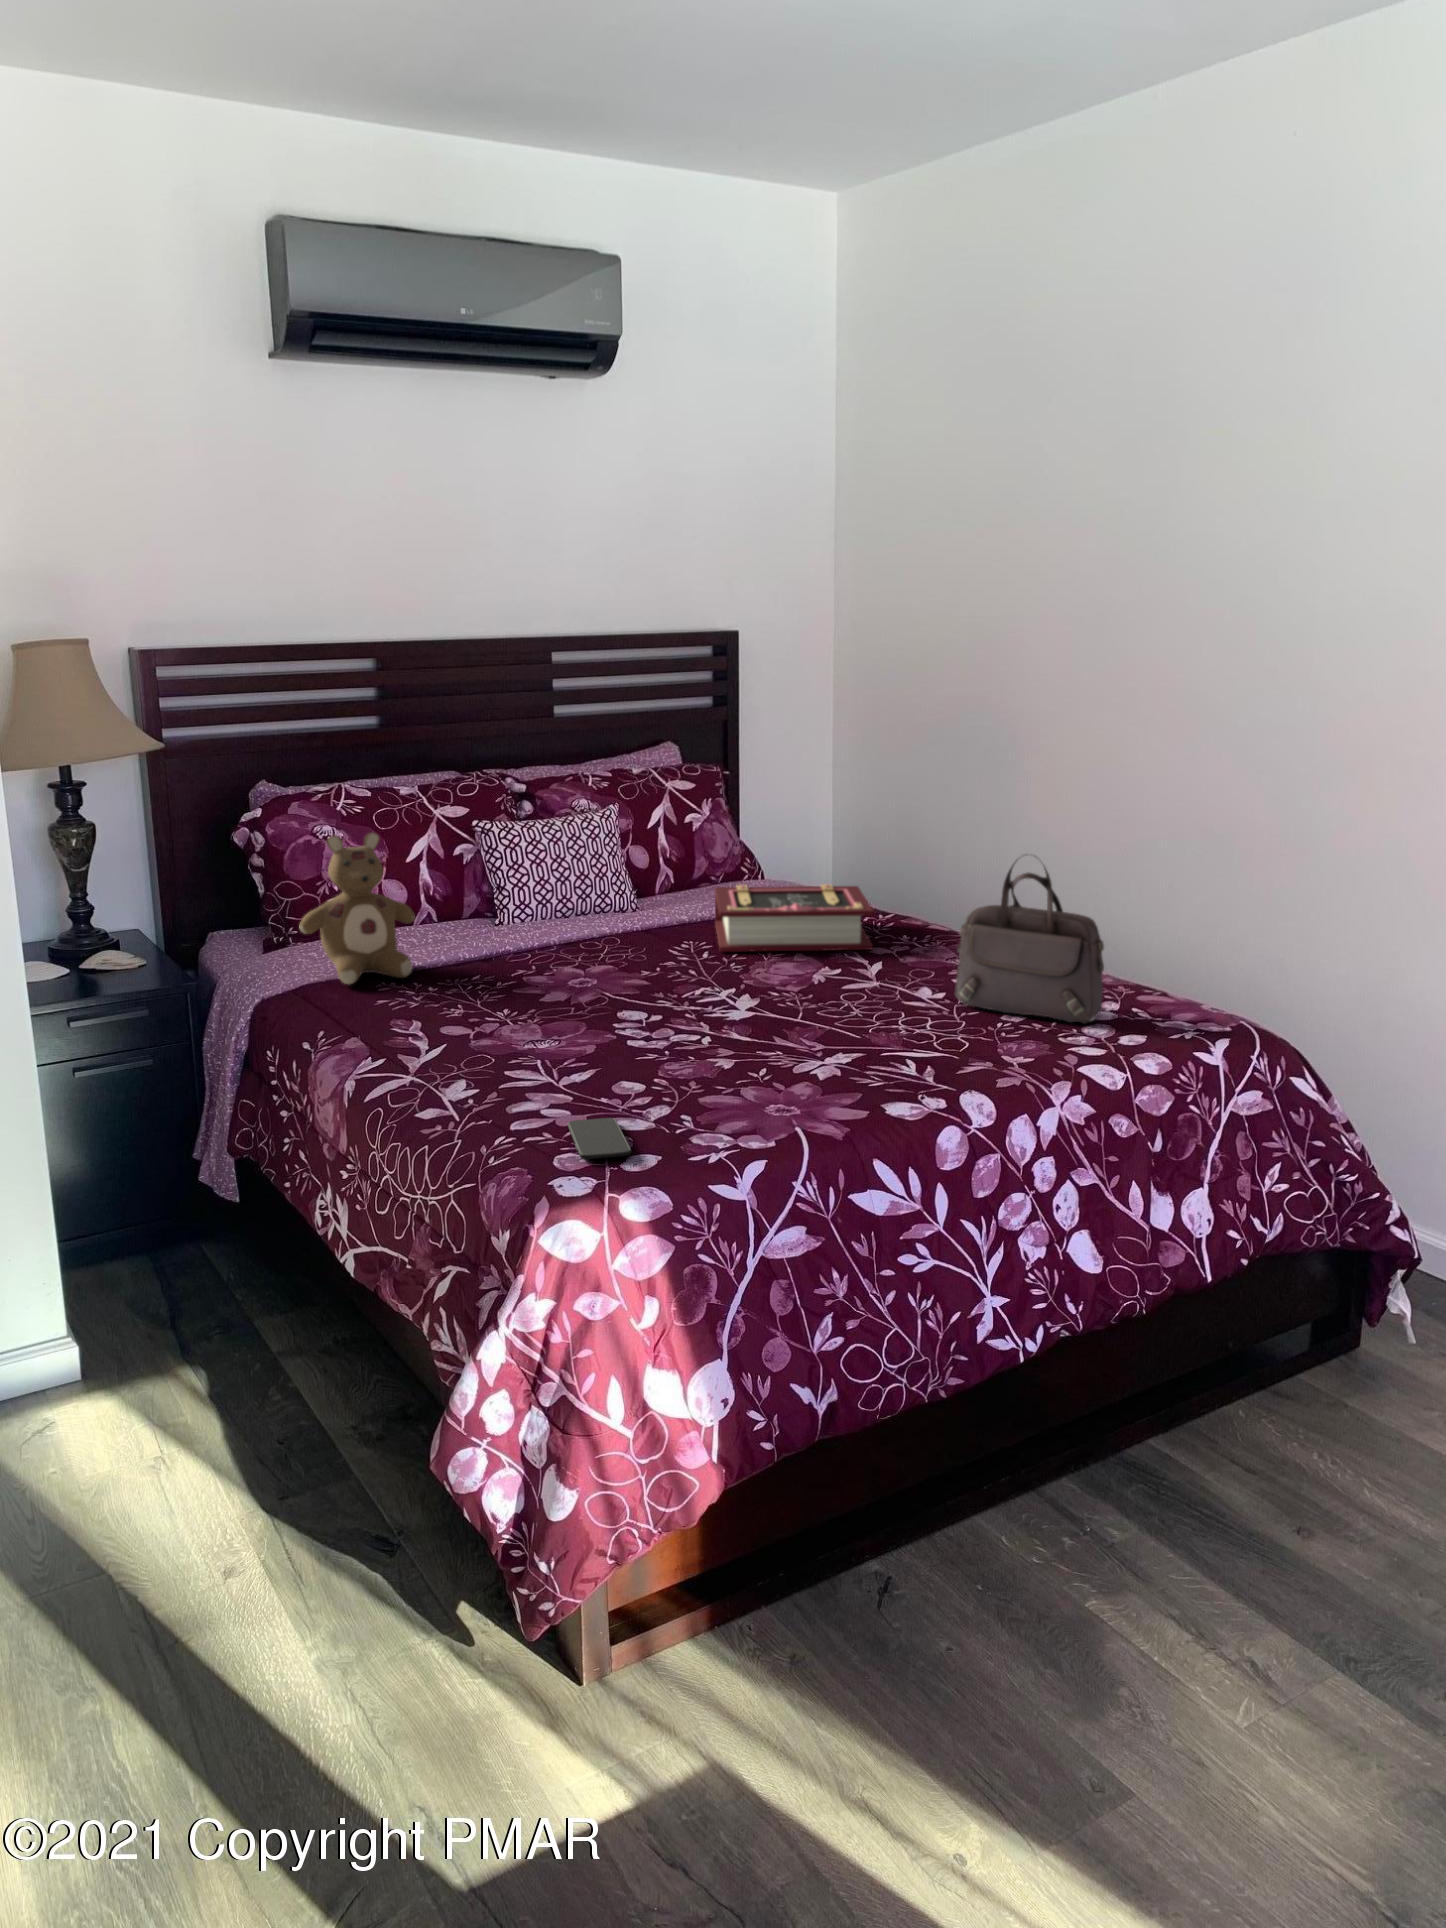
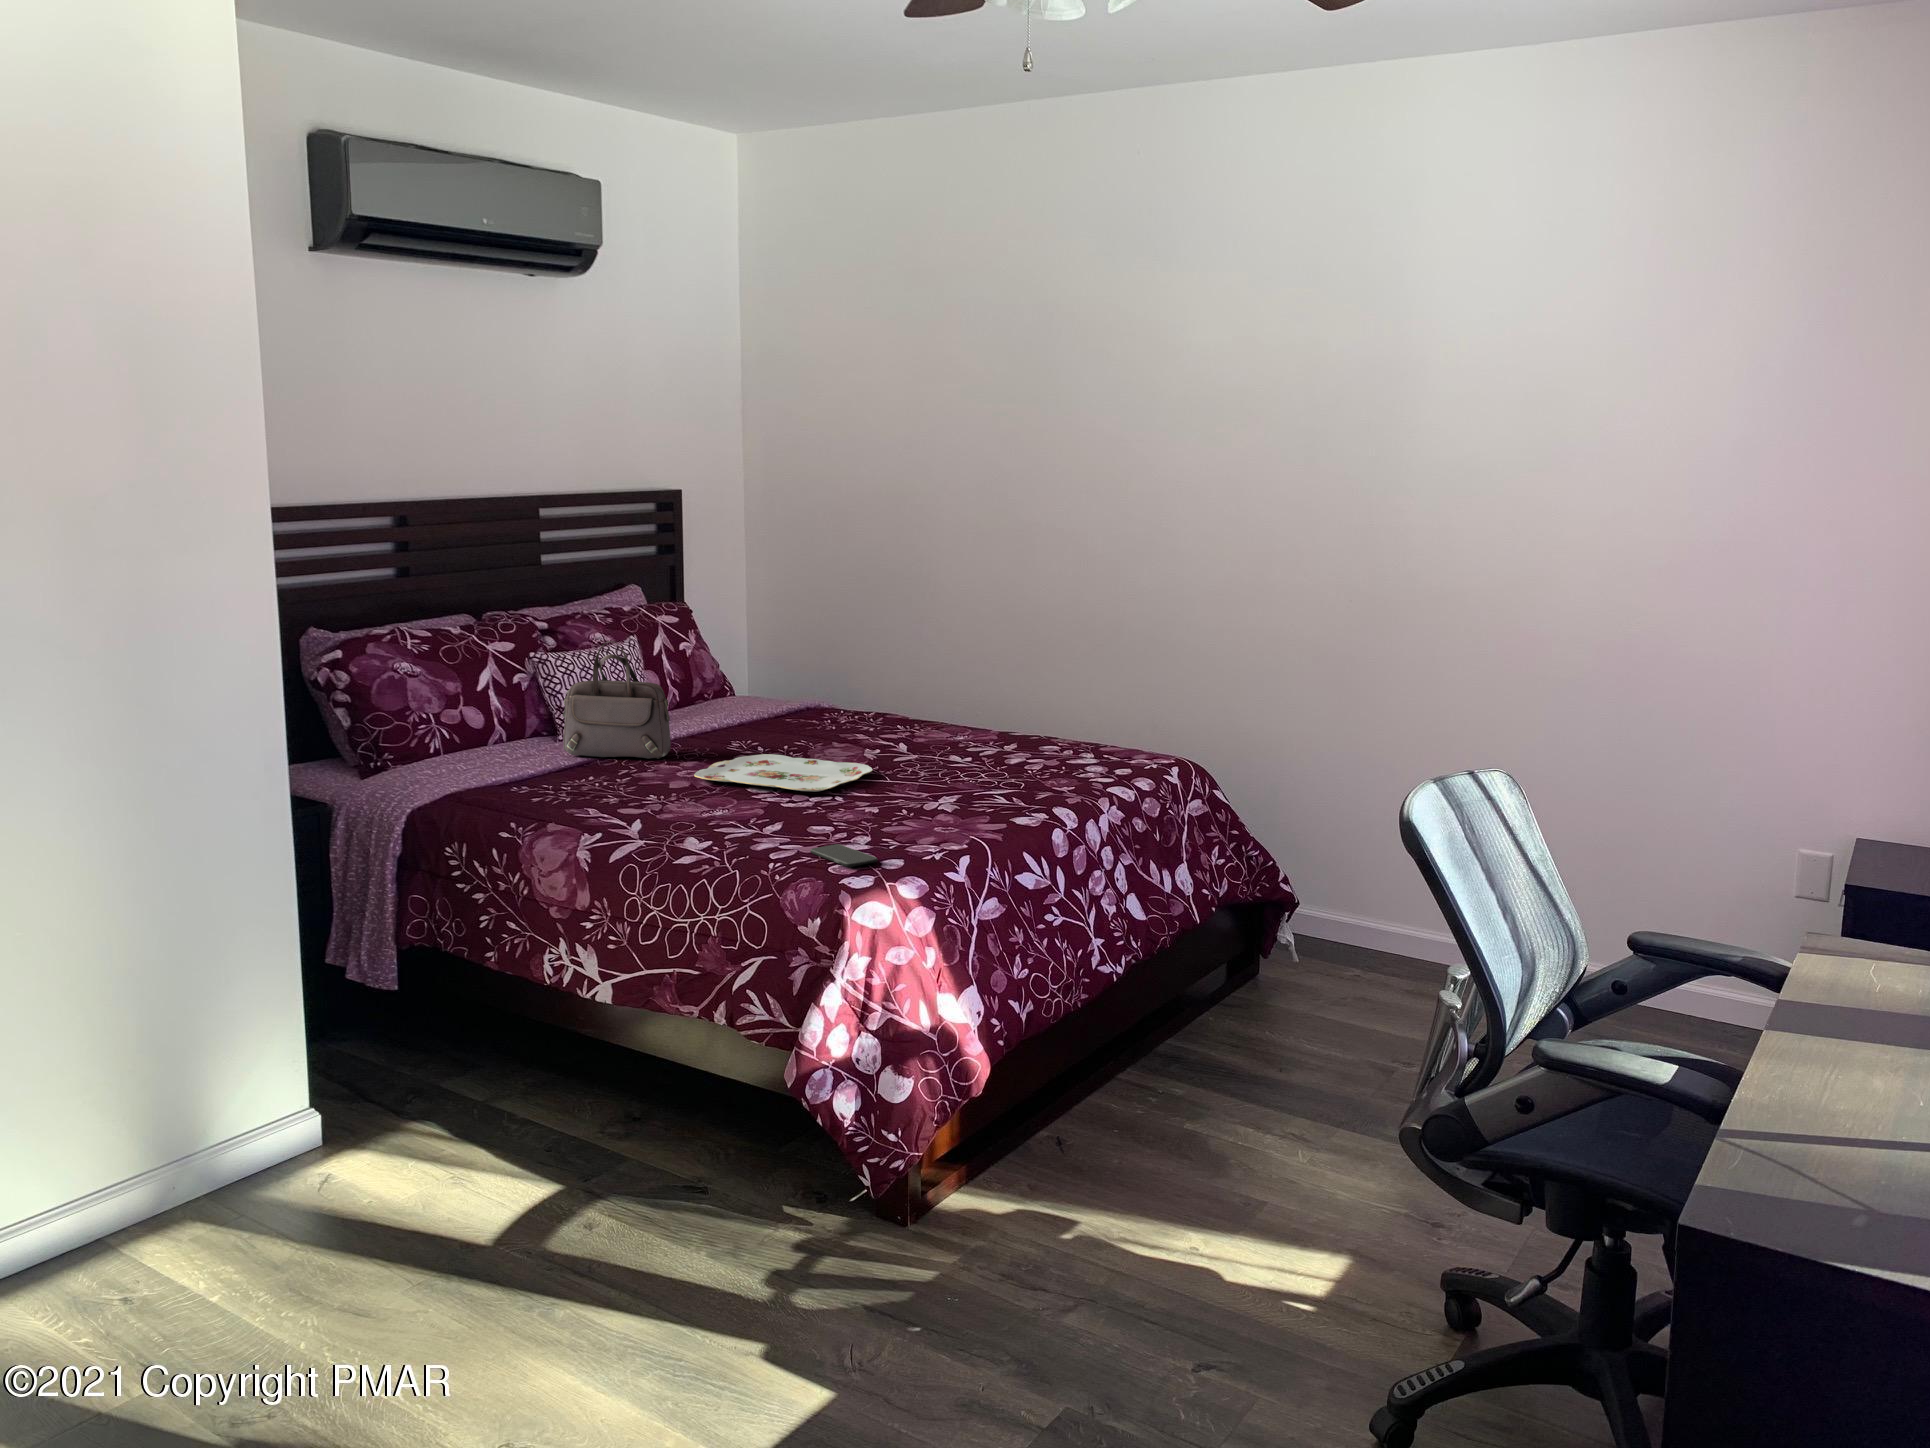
stuffed bear: present [299,833,414,984] -> none [442,661,545,789]
handbag: present [955,863,1104,1023] -> present [563,641,670,759]
book: present [715,884,874,952] -> none [739,690,883,745]
serving tray: none [571,965,795,1028] -> present [694,754,873,792]

